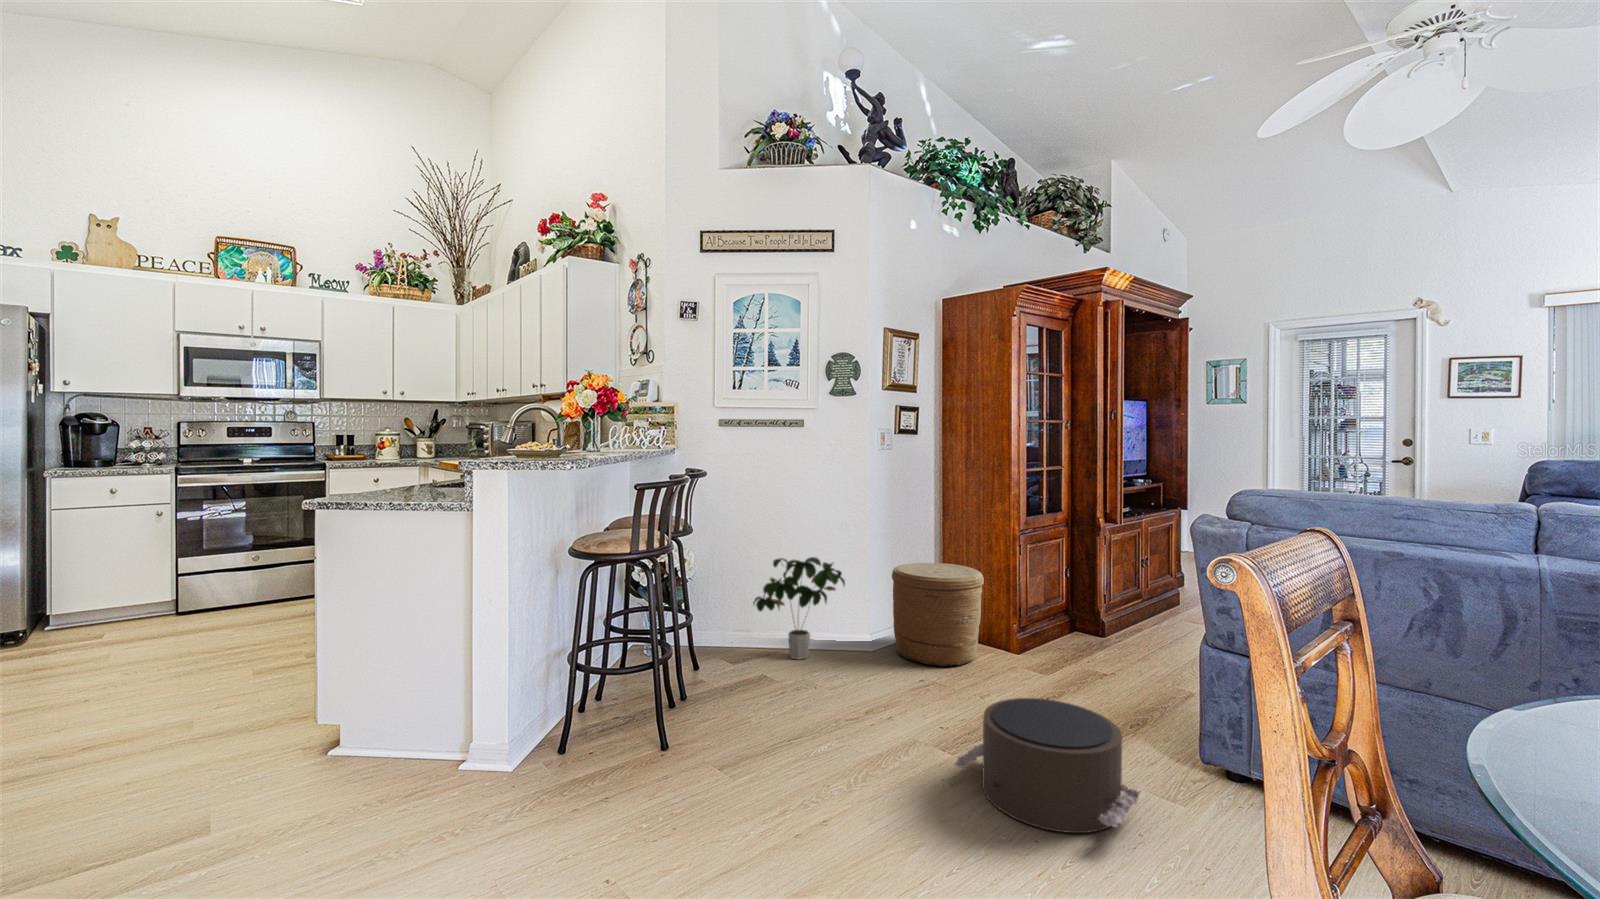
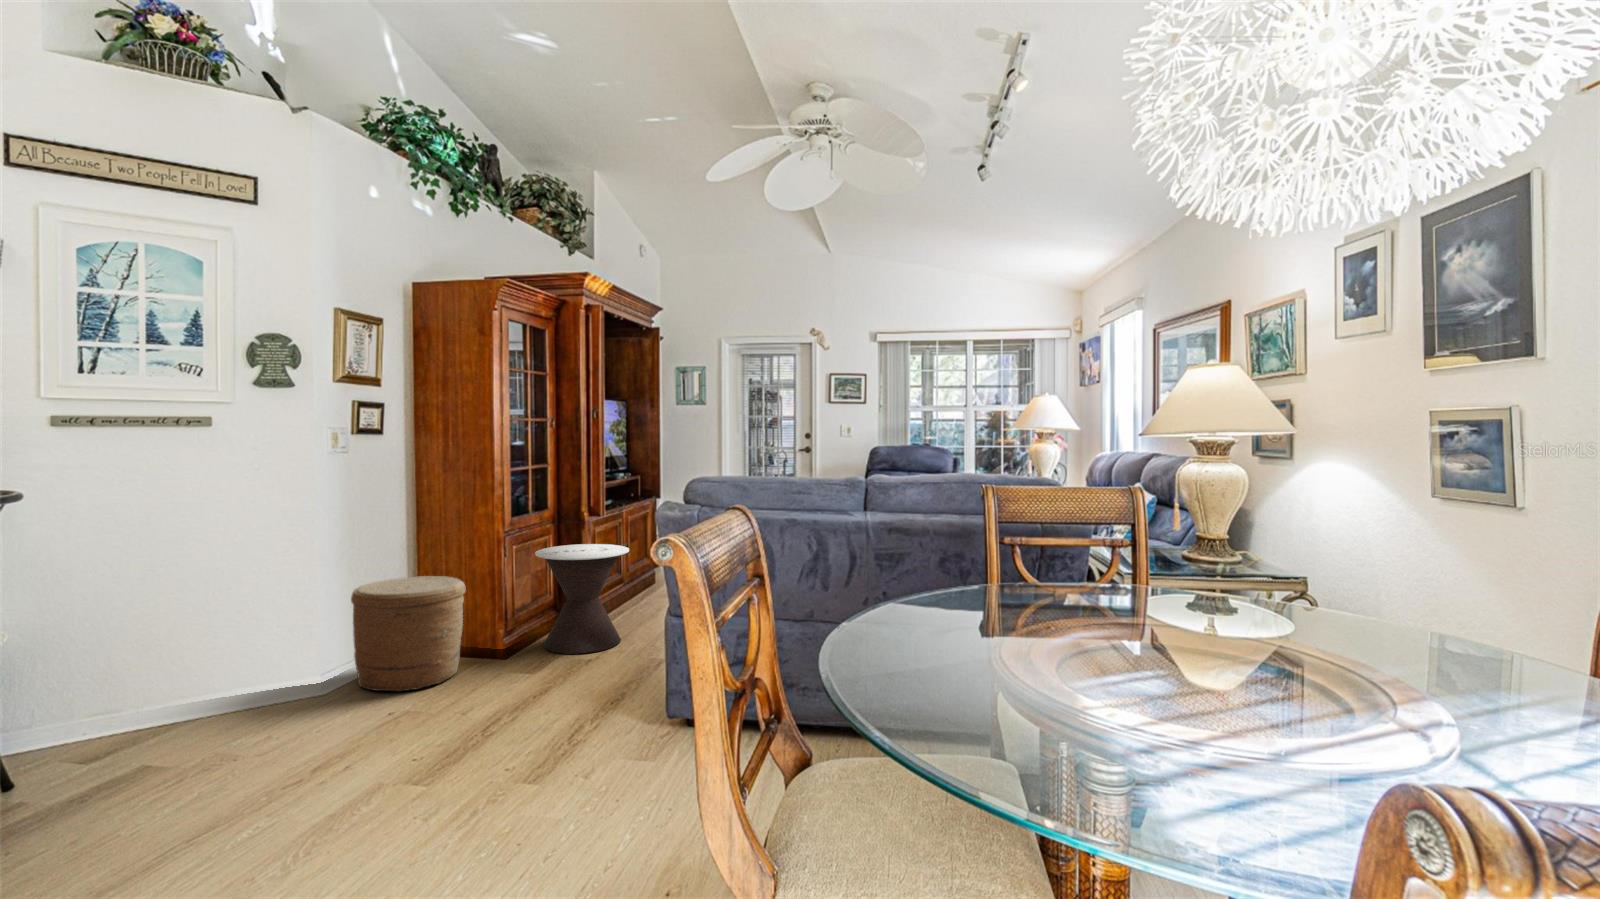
side table: none [1049,550,1153,667] -> present [535,544,629,654]
potted plant: present [753,557,845,659] -> none [126,591,284,727]
pouf: present [955,698,1140,833] -> none [429,693,612,818]

